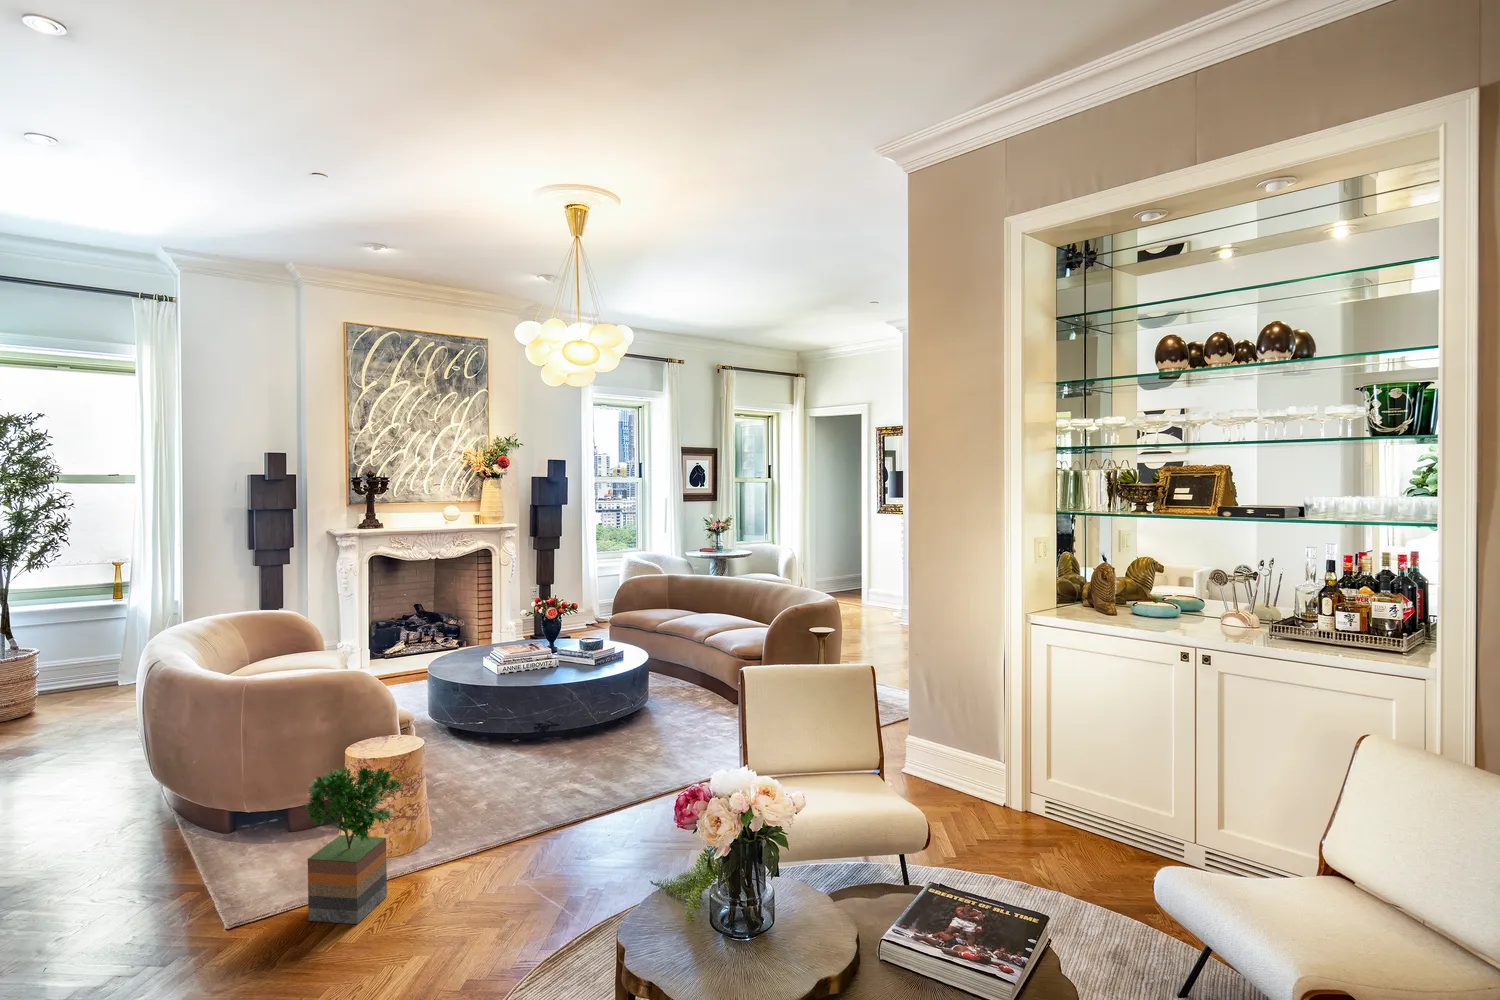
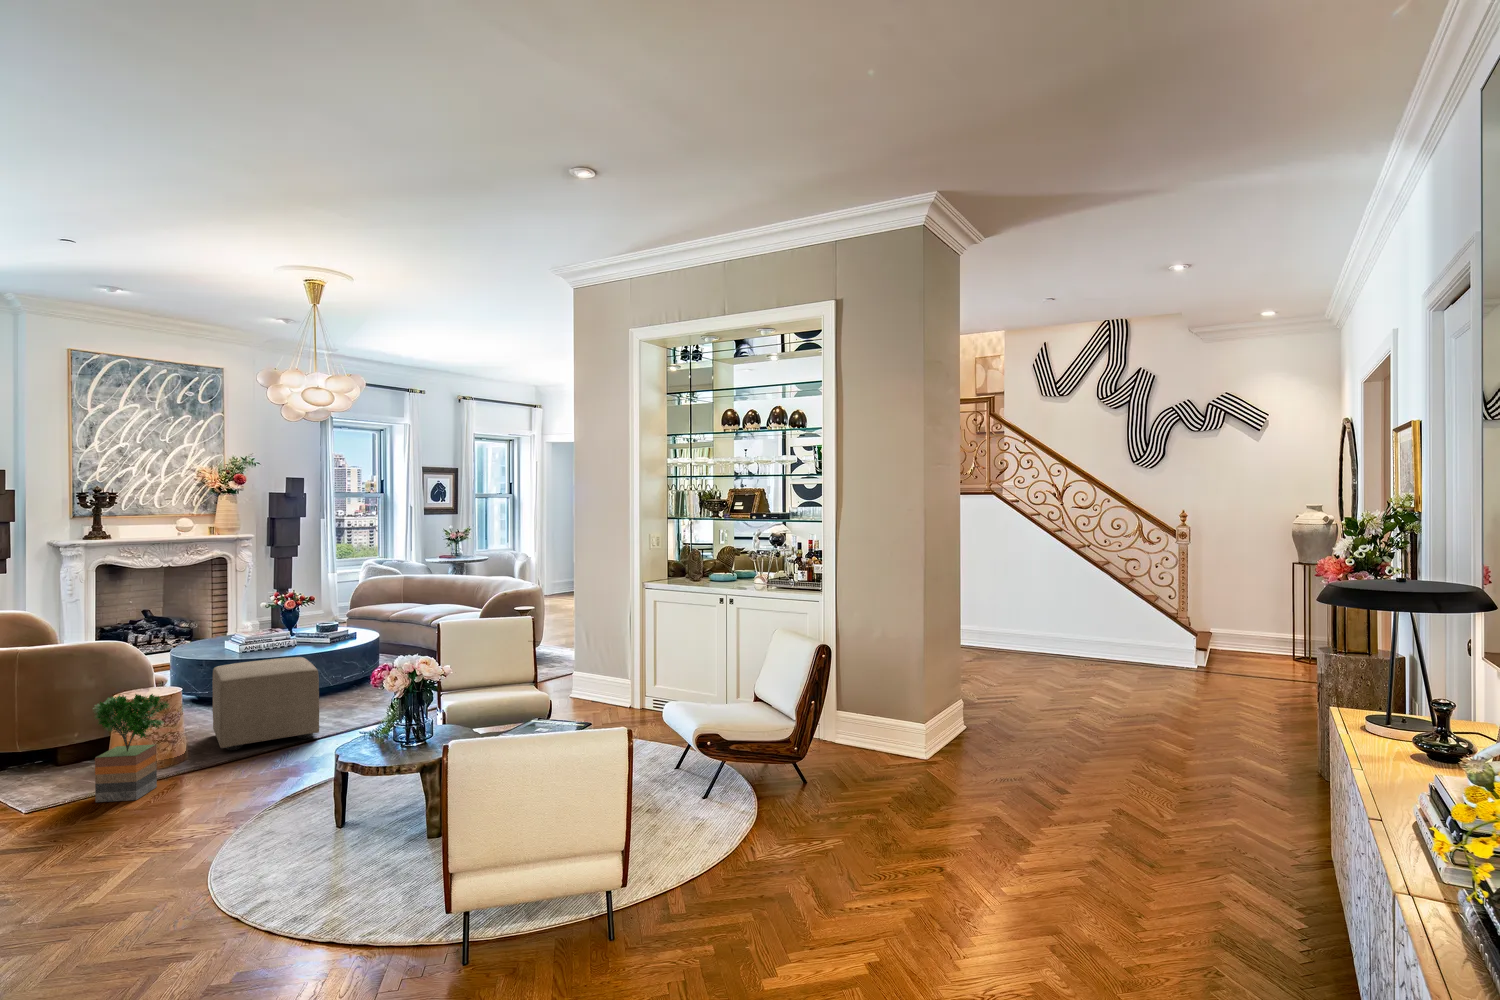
ottoman: none [465,695,588,827] -> present [212,657,319,750]

